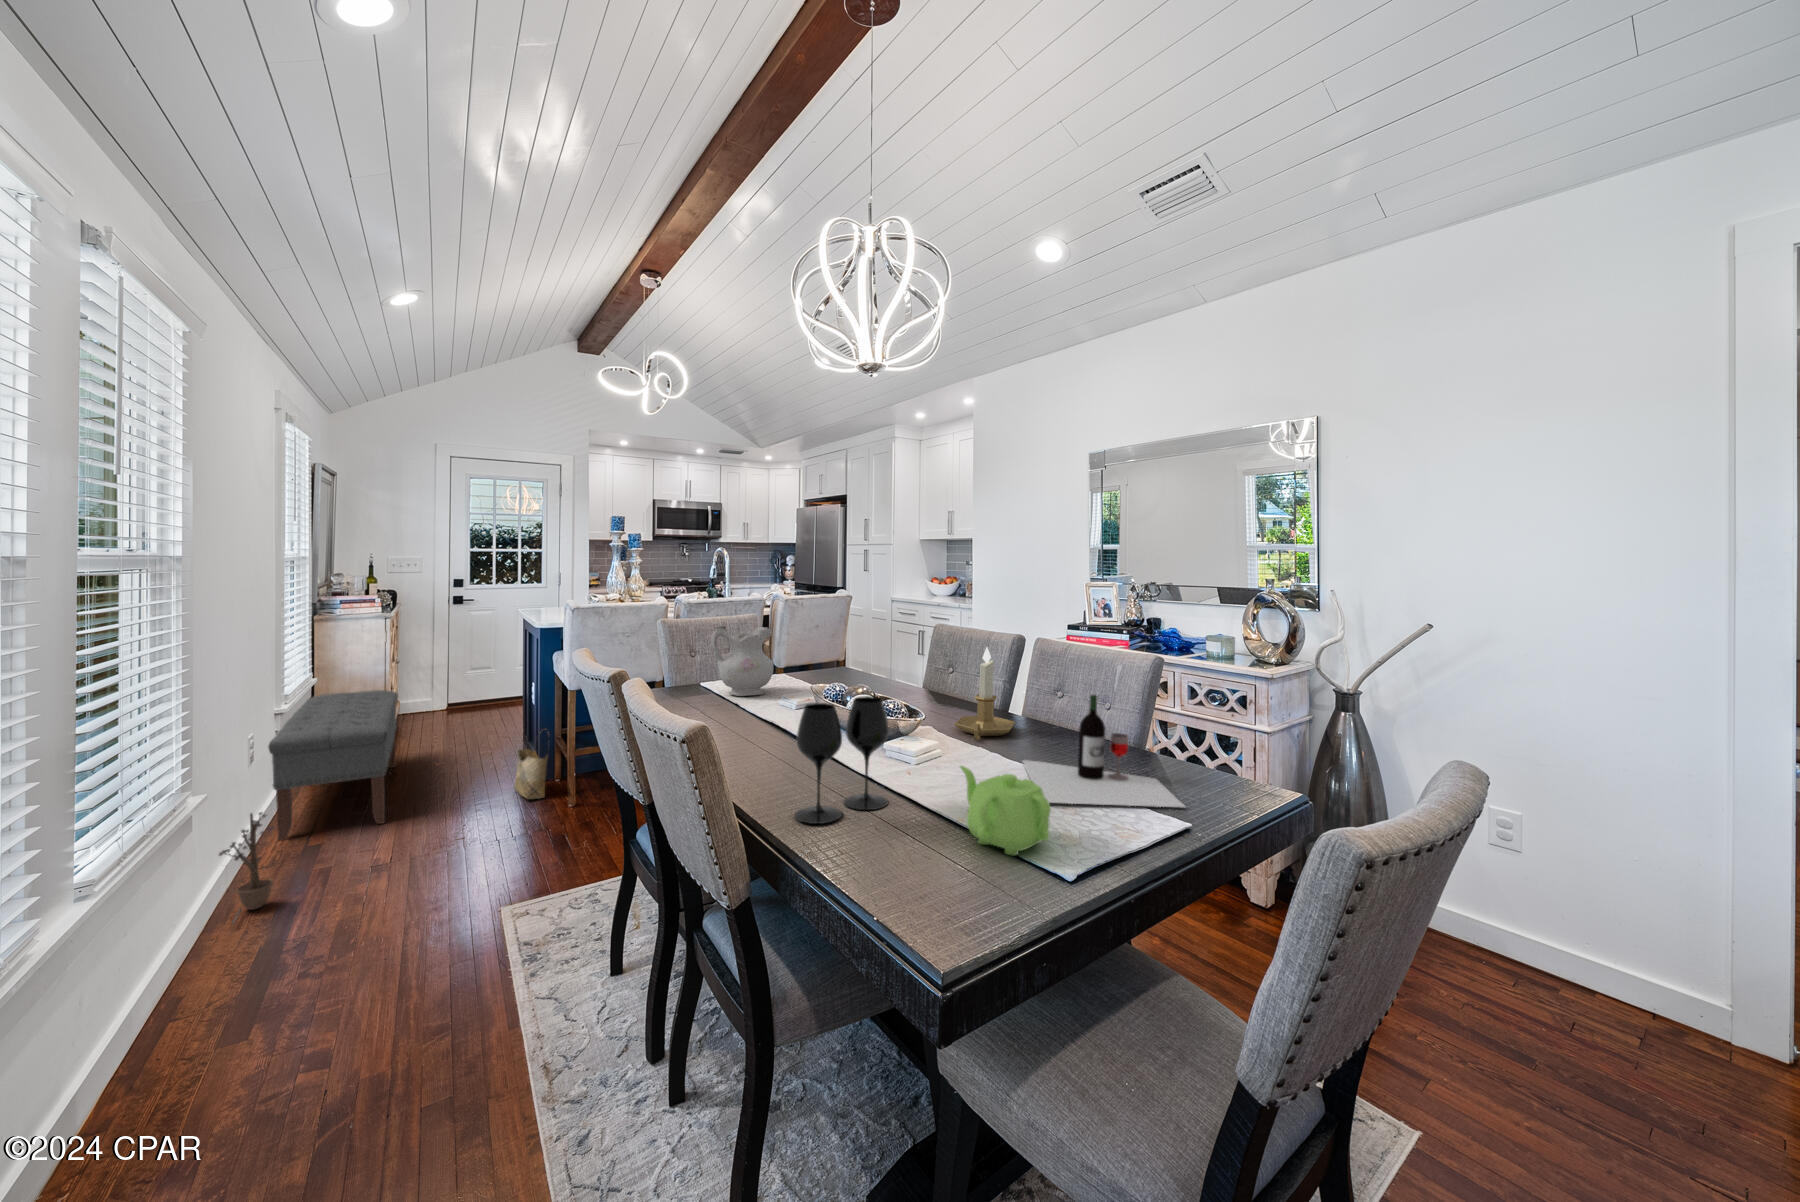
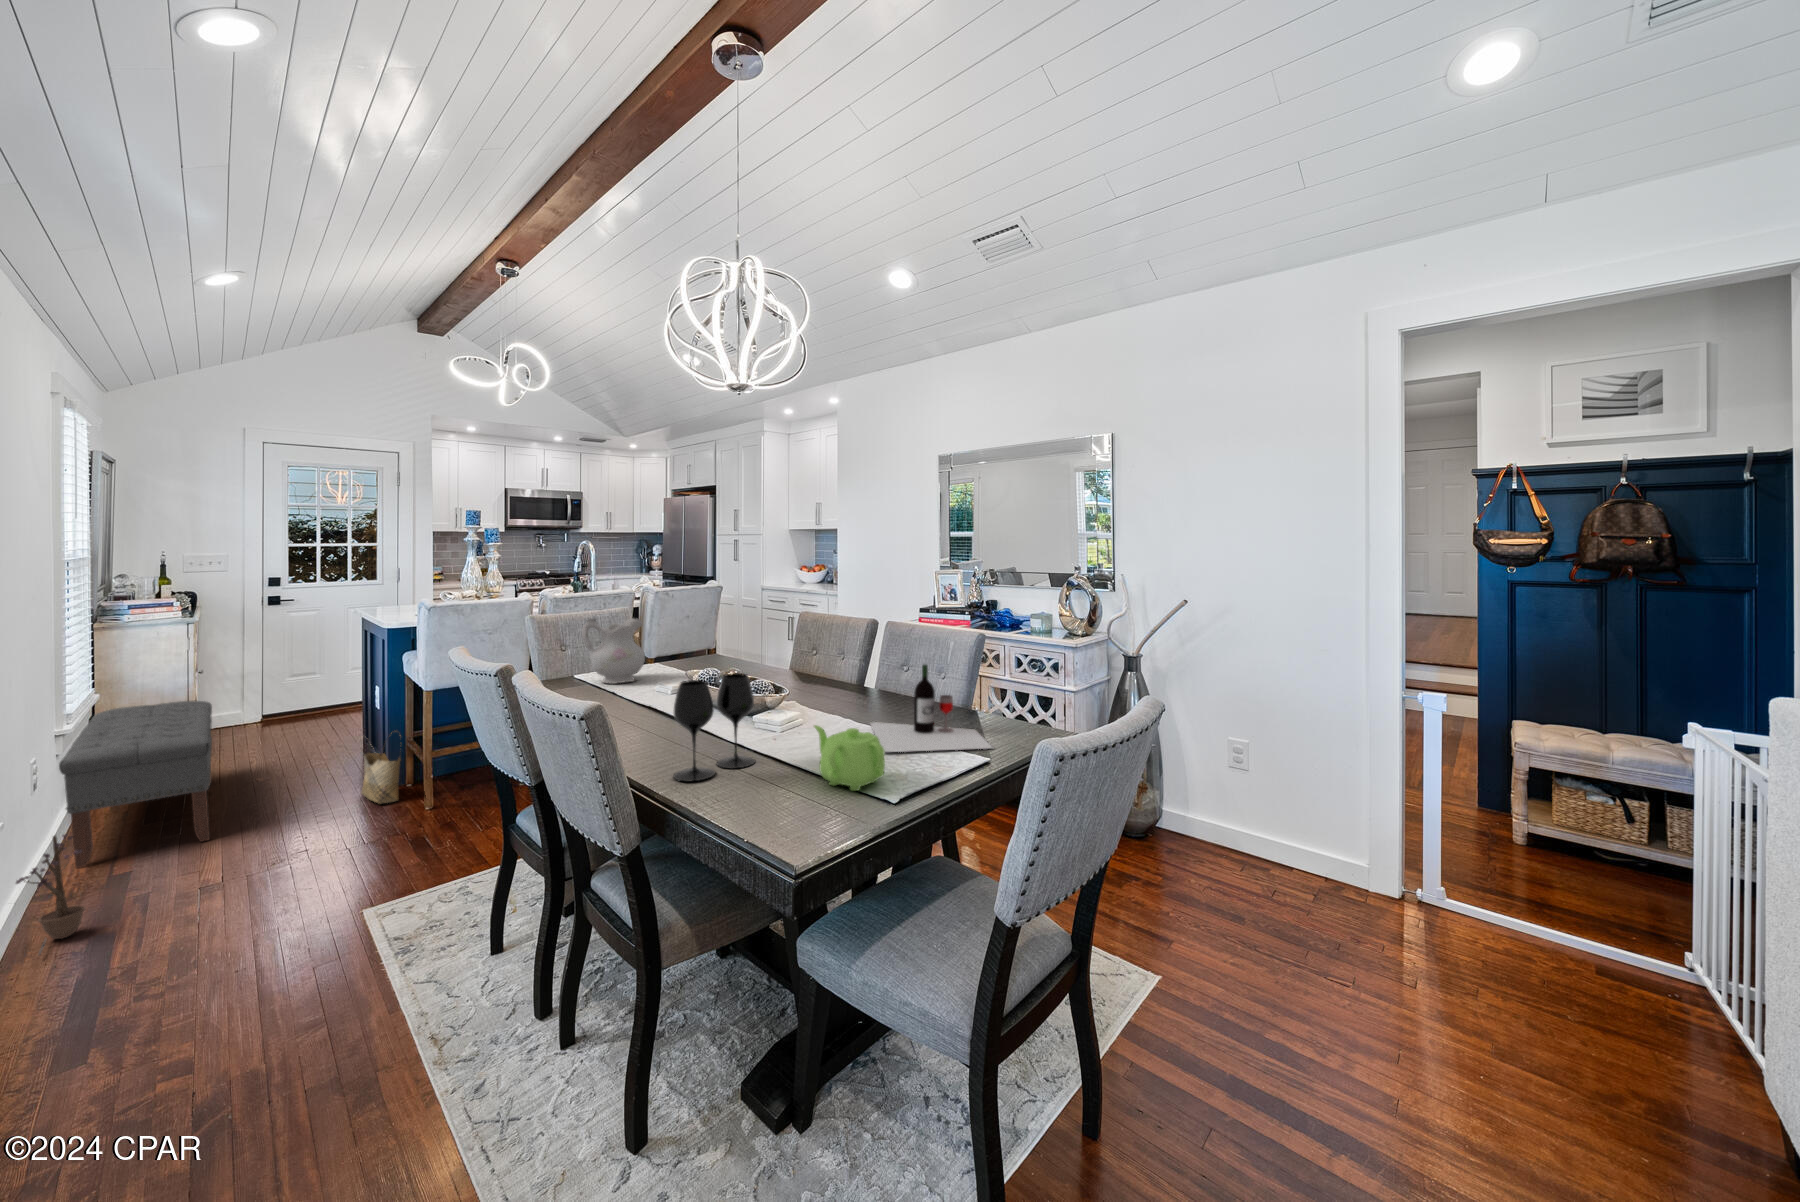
candlestick: present [955,647,1015,740] -> none [814,629,867,709]

